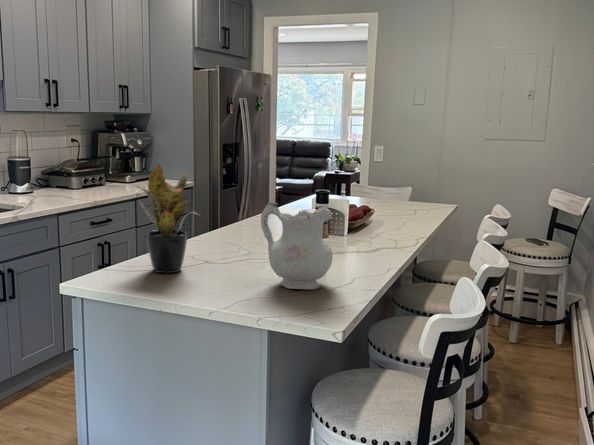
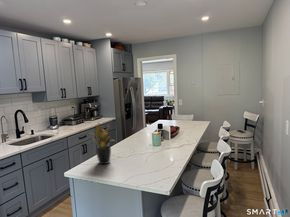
ceramic pitcher: present [261,202,332,290] -> none [138,136,166,169]

